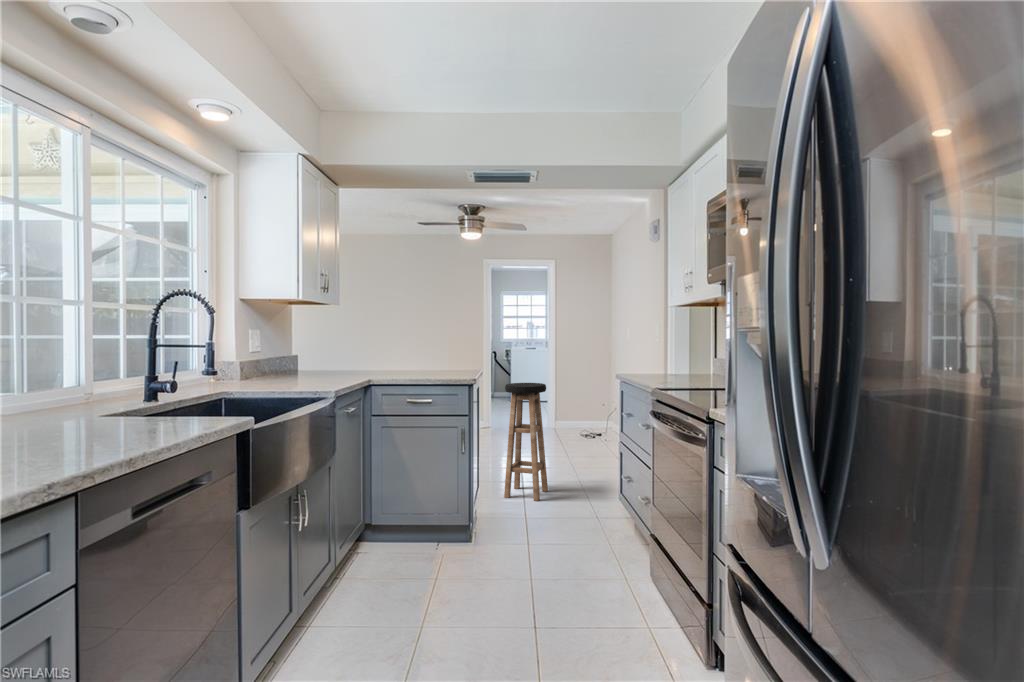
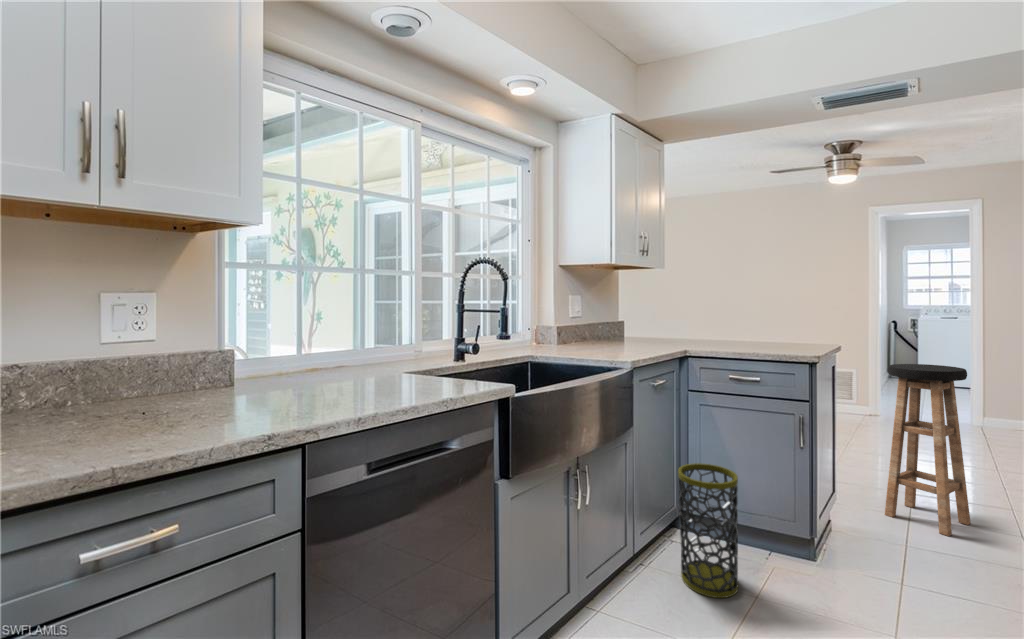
trash can: none [374,477,422,590] -> present [678,463,738,598]

